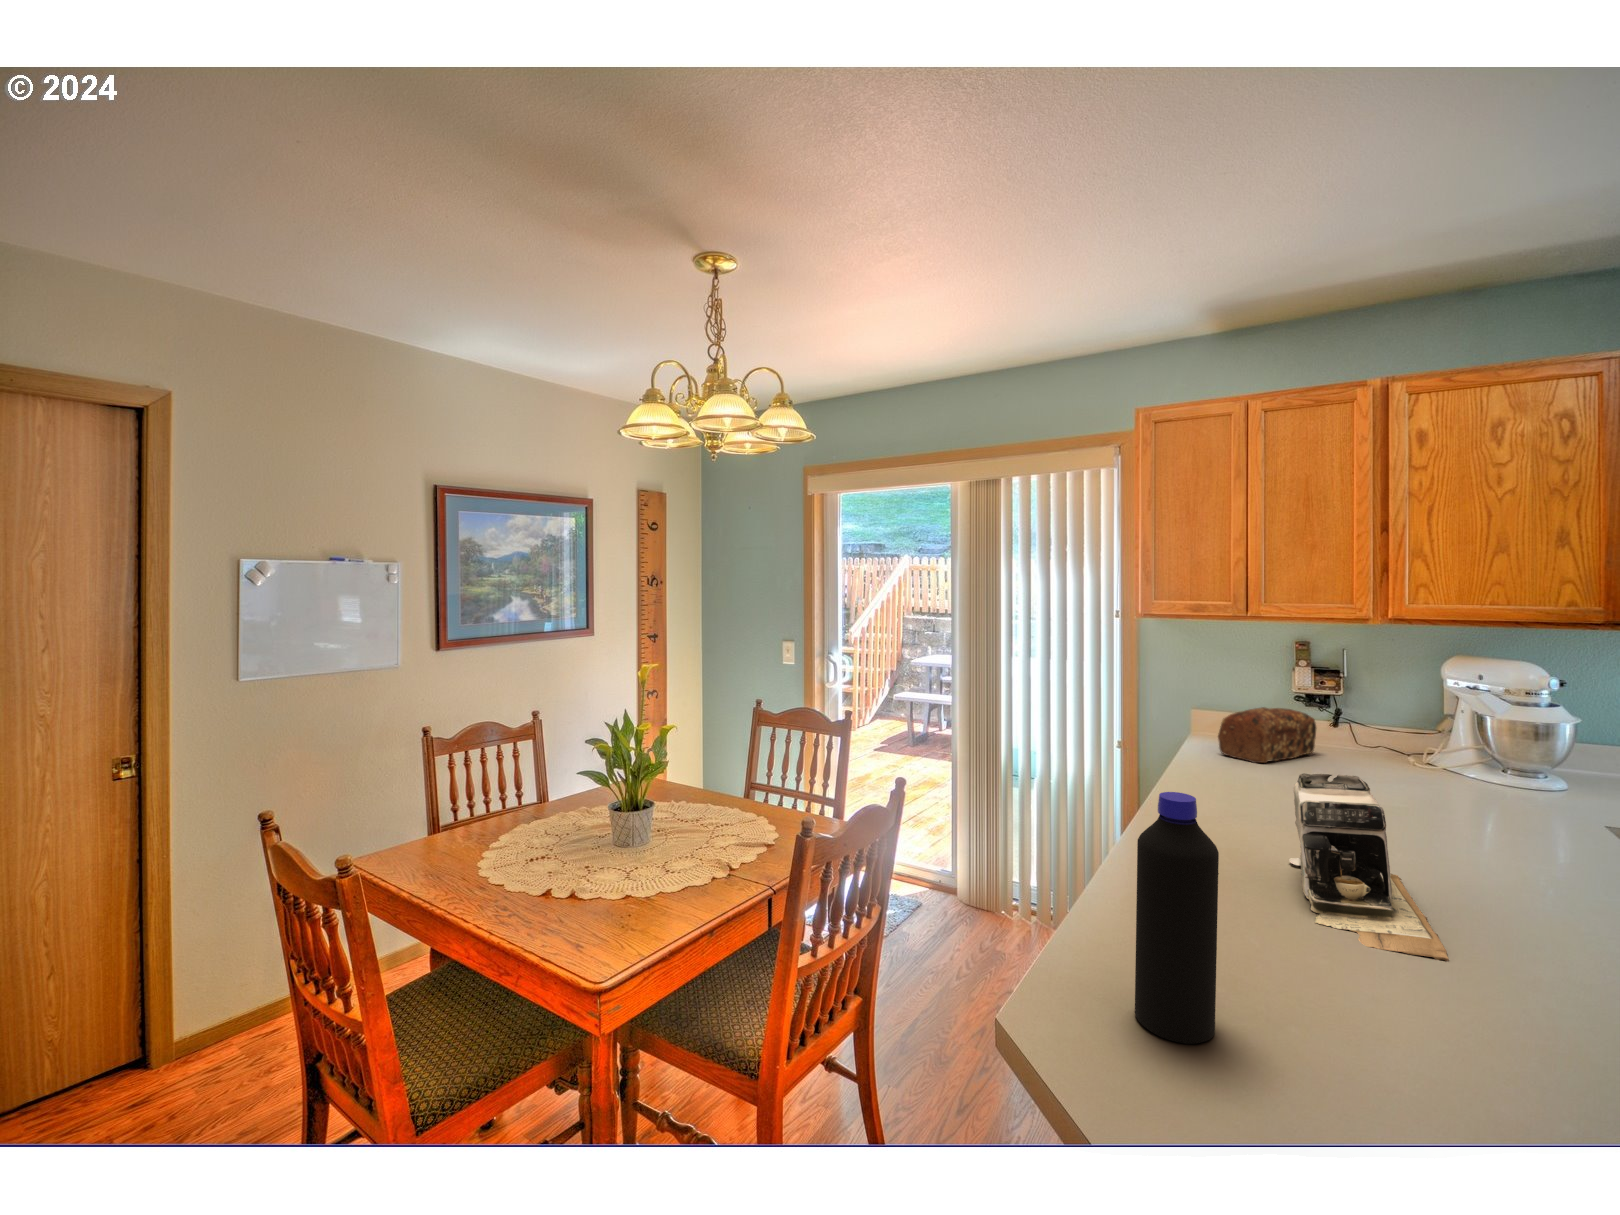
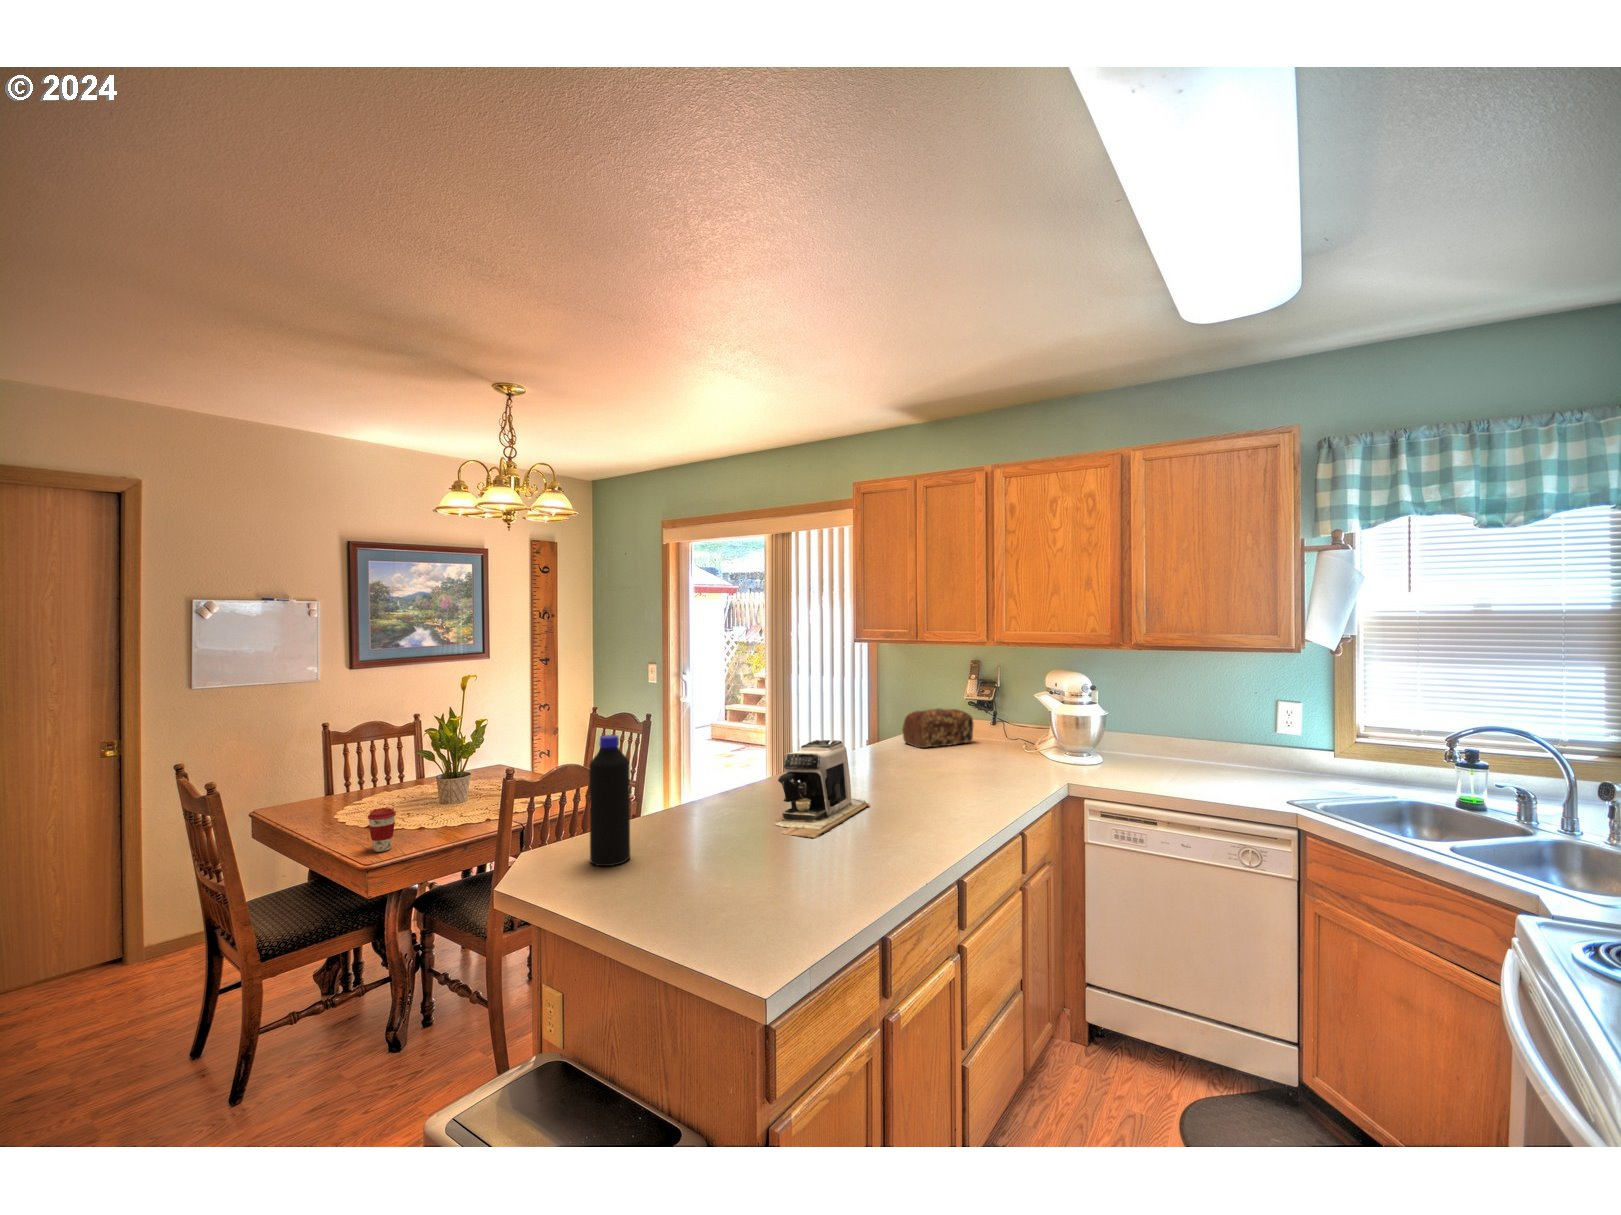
coffee cup: none [579,873,618,943] -> present [368,808,396,852]

